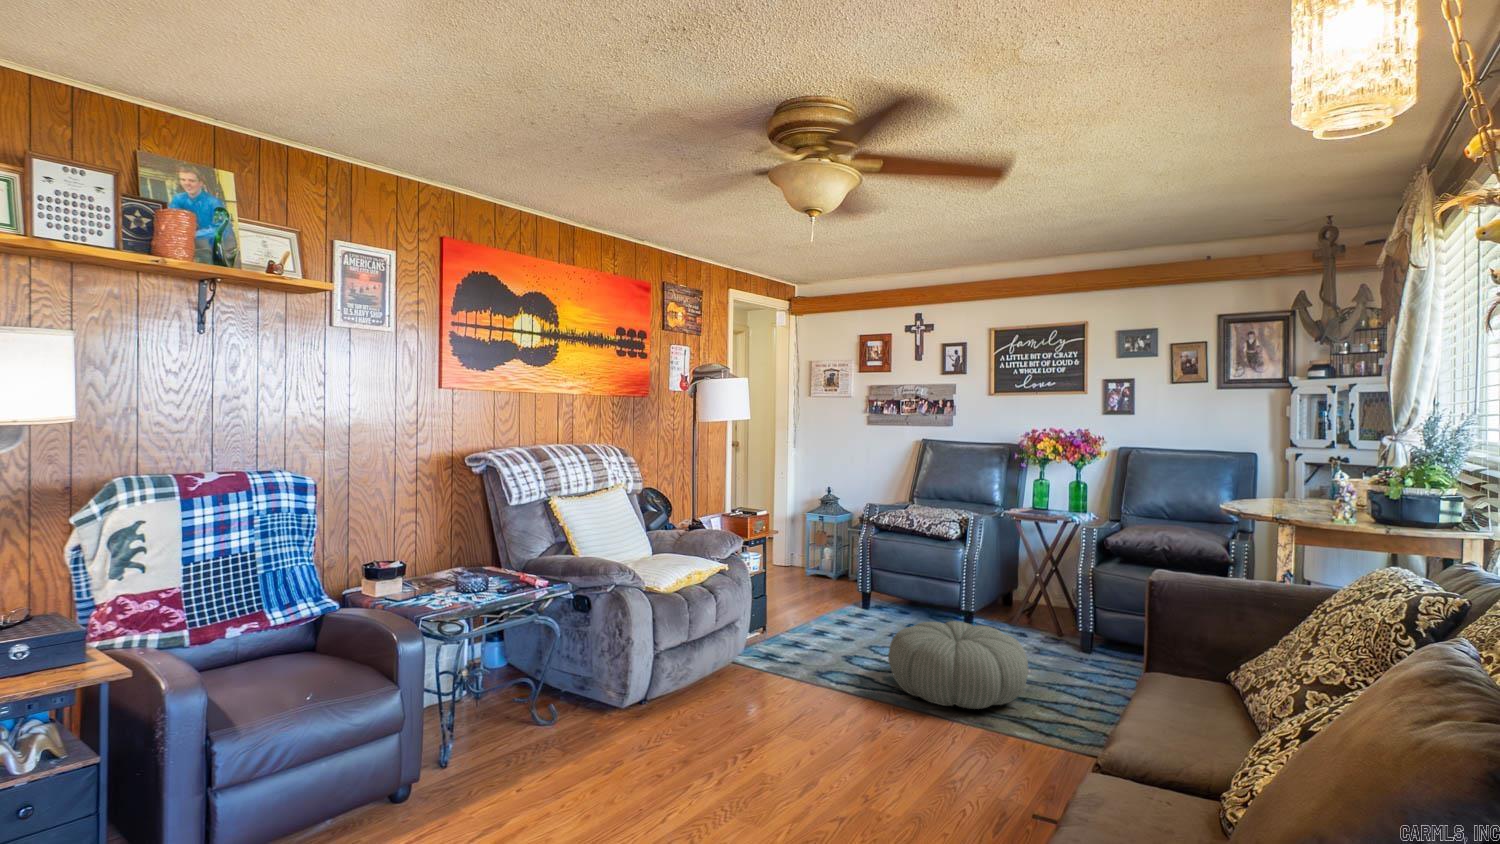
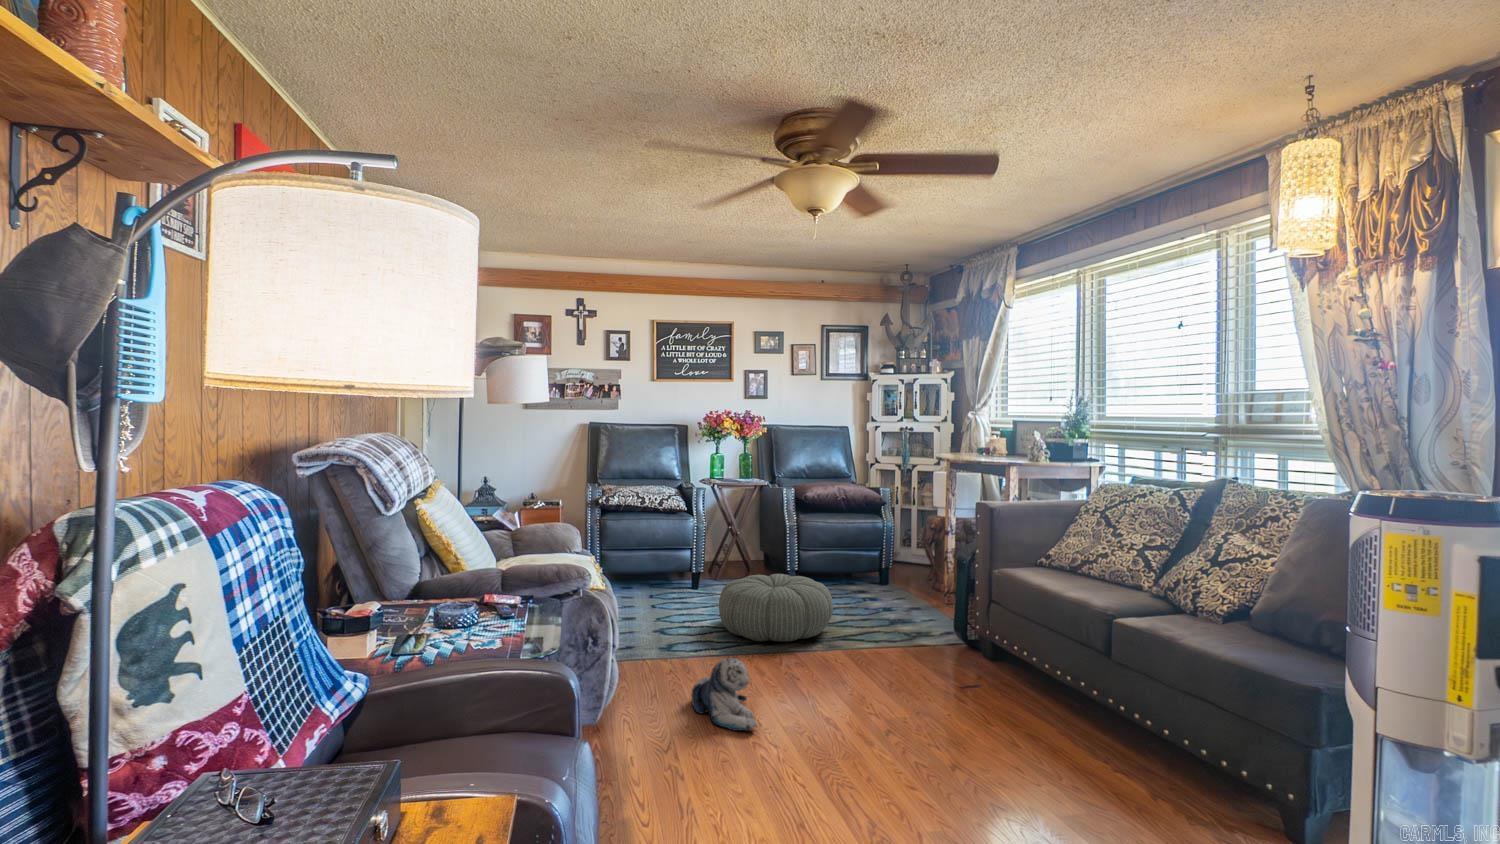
plush toy: none [711,687,777,767] -> present [692,658,757,731]

